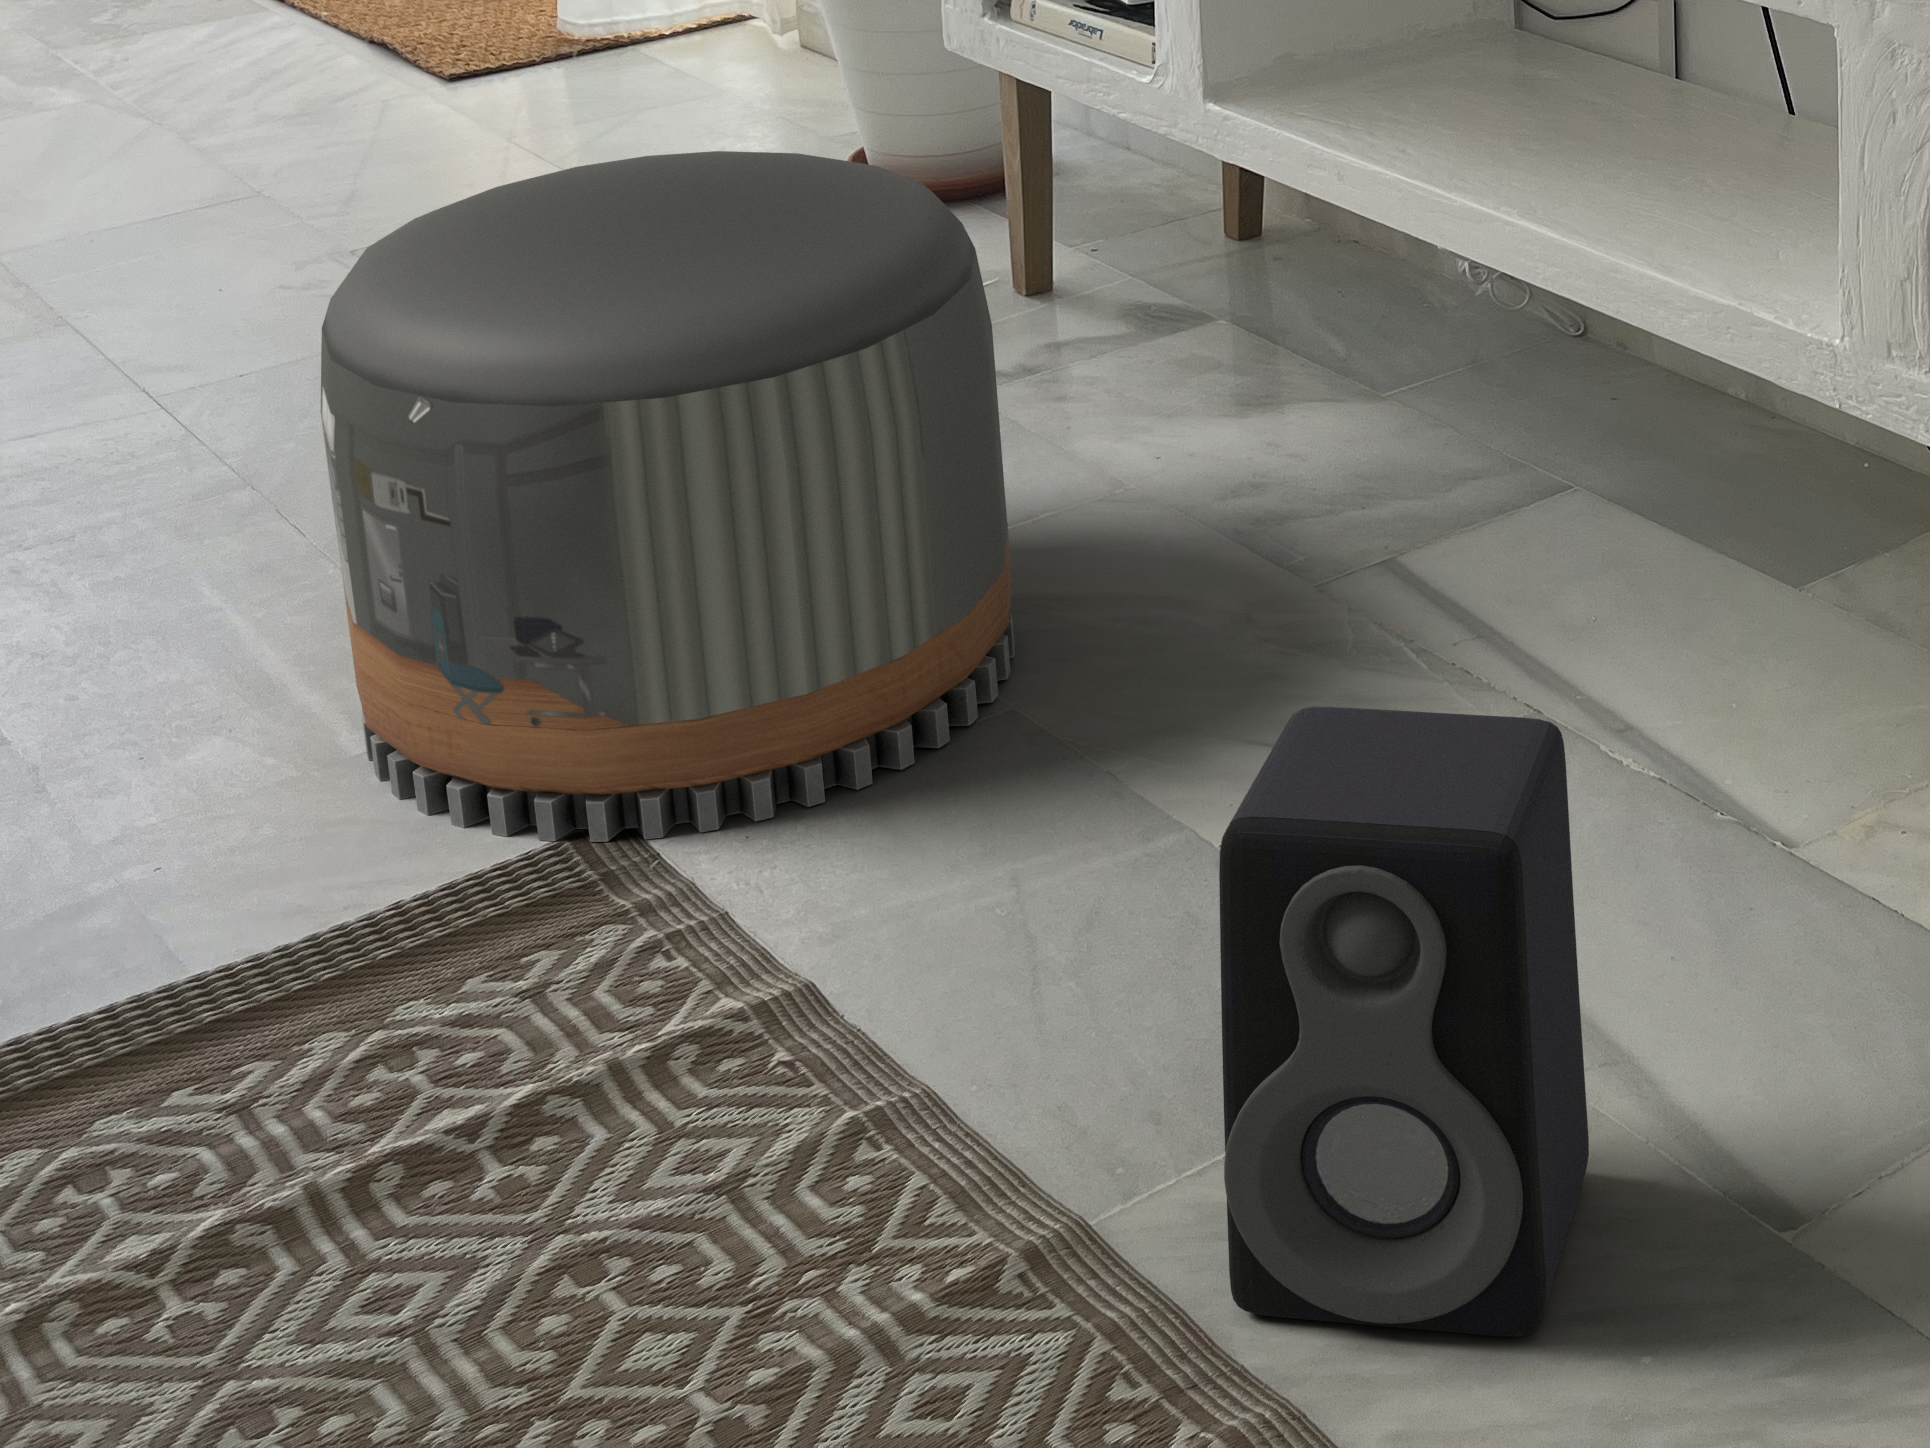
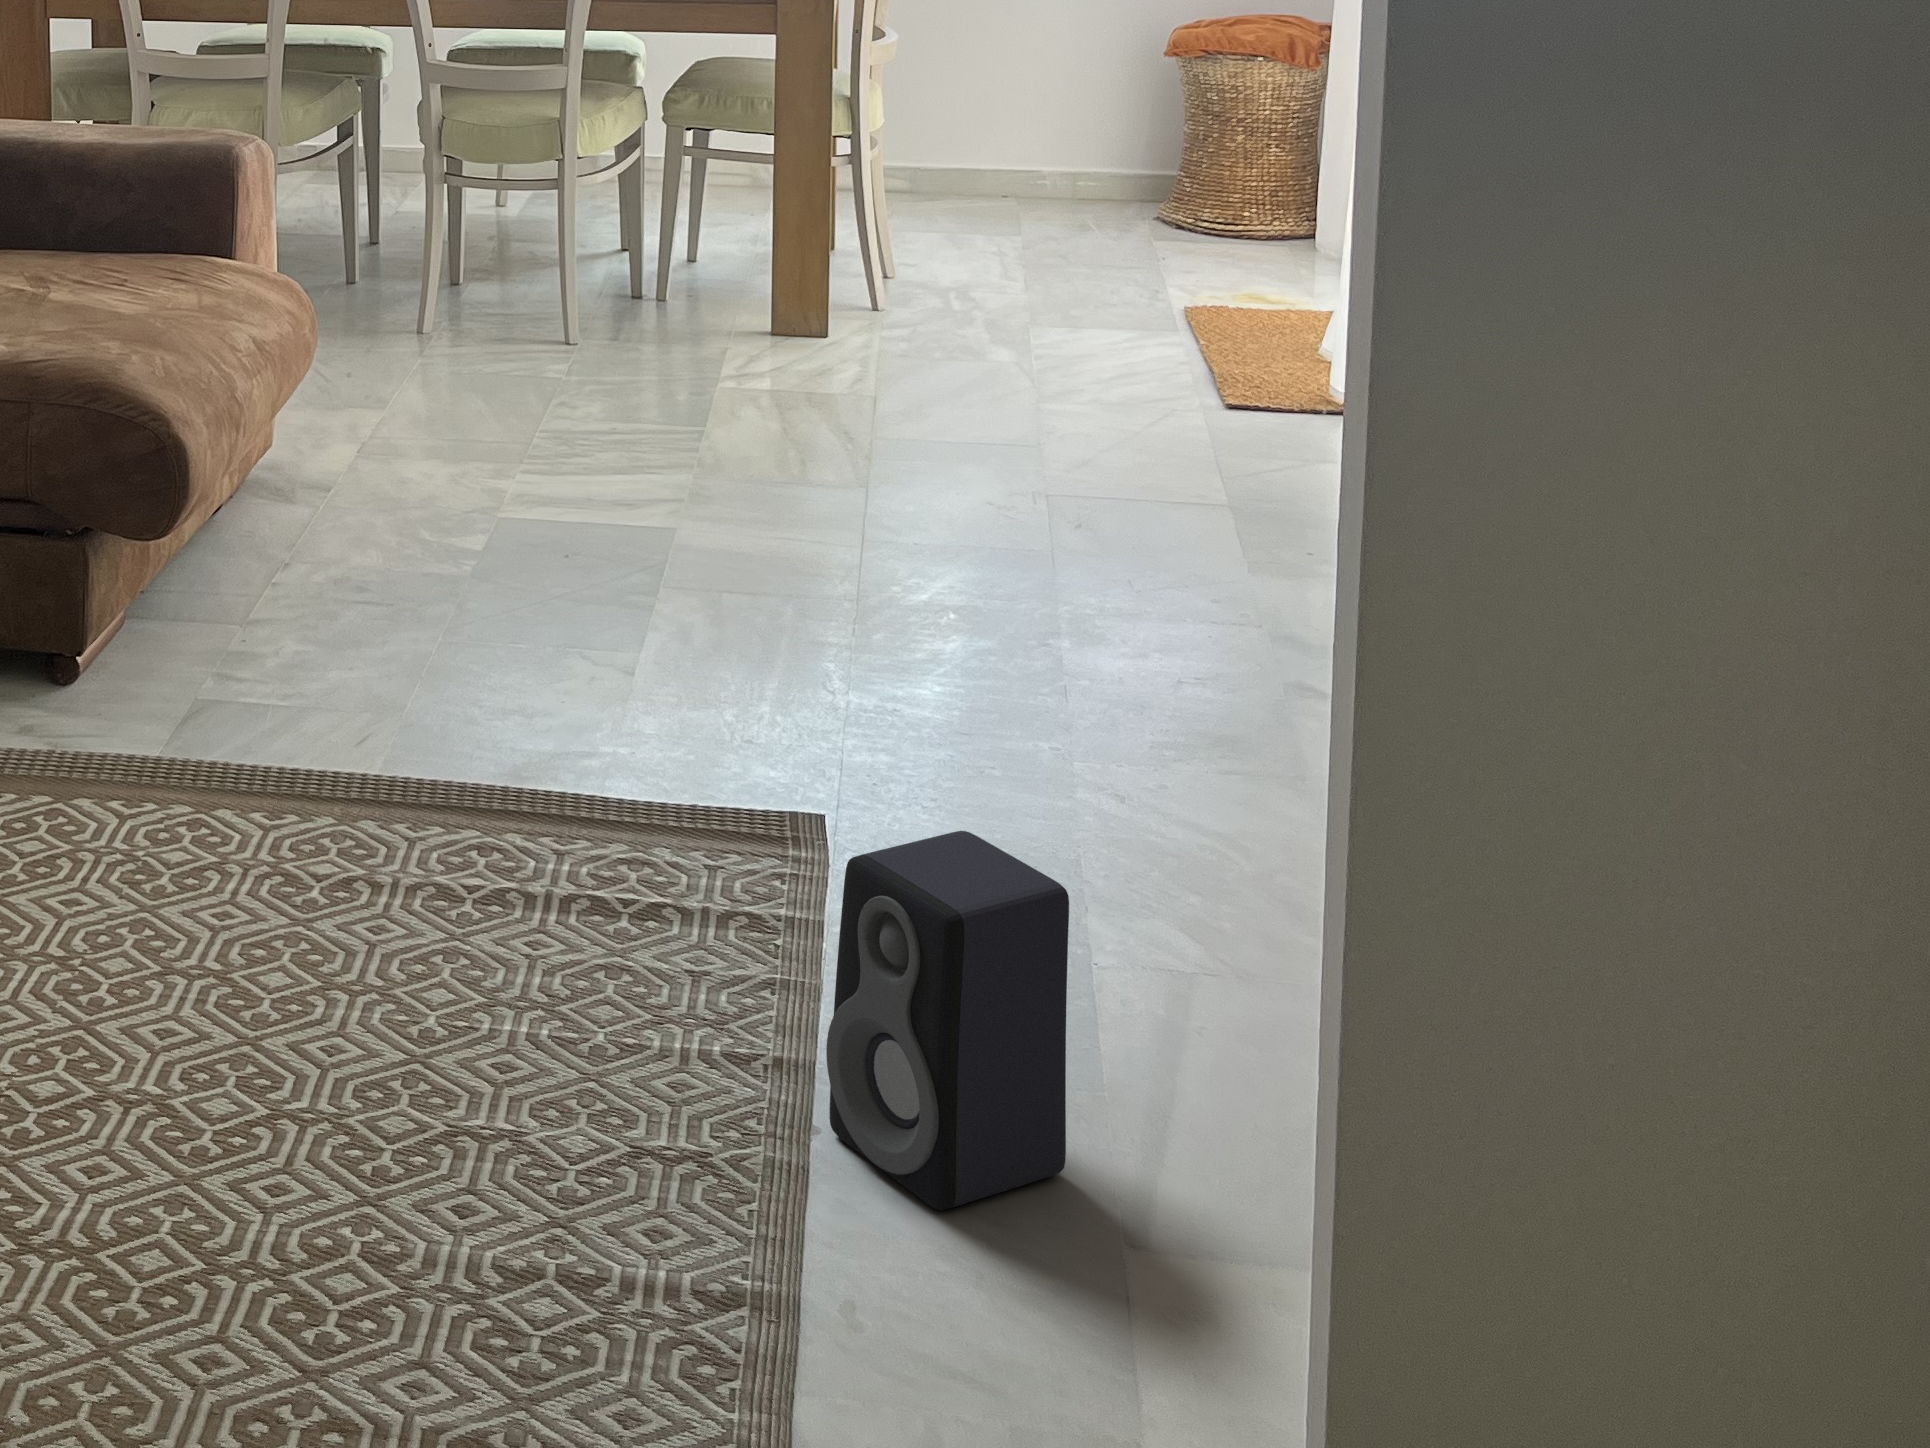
pouf: present [321,151,1015,842] -> none [758,449,1157,858]

